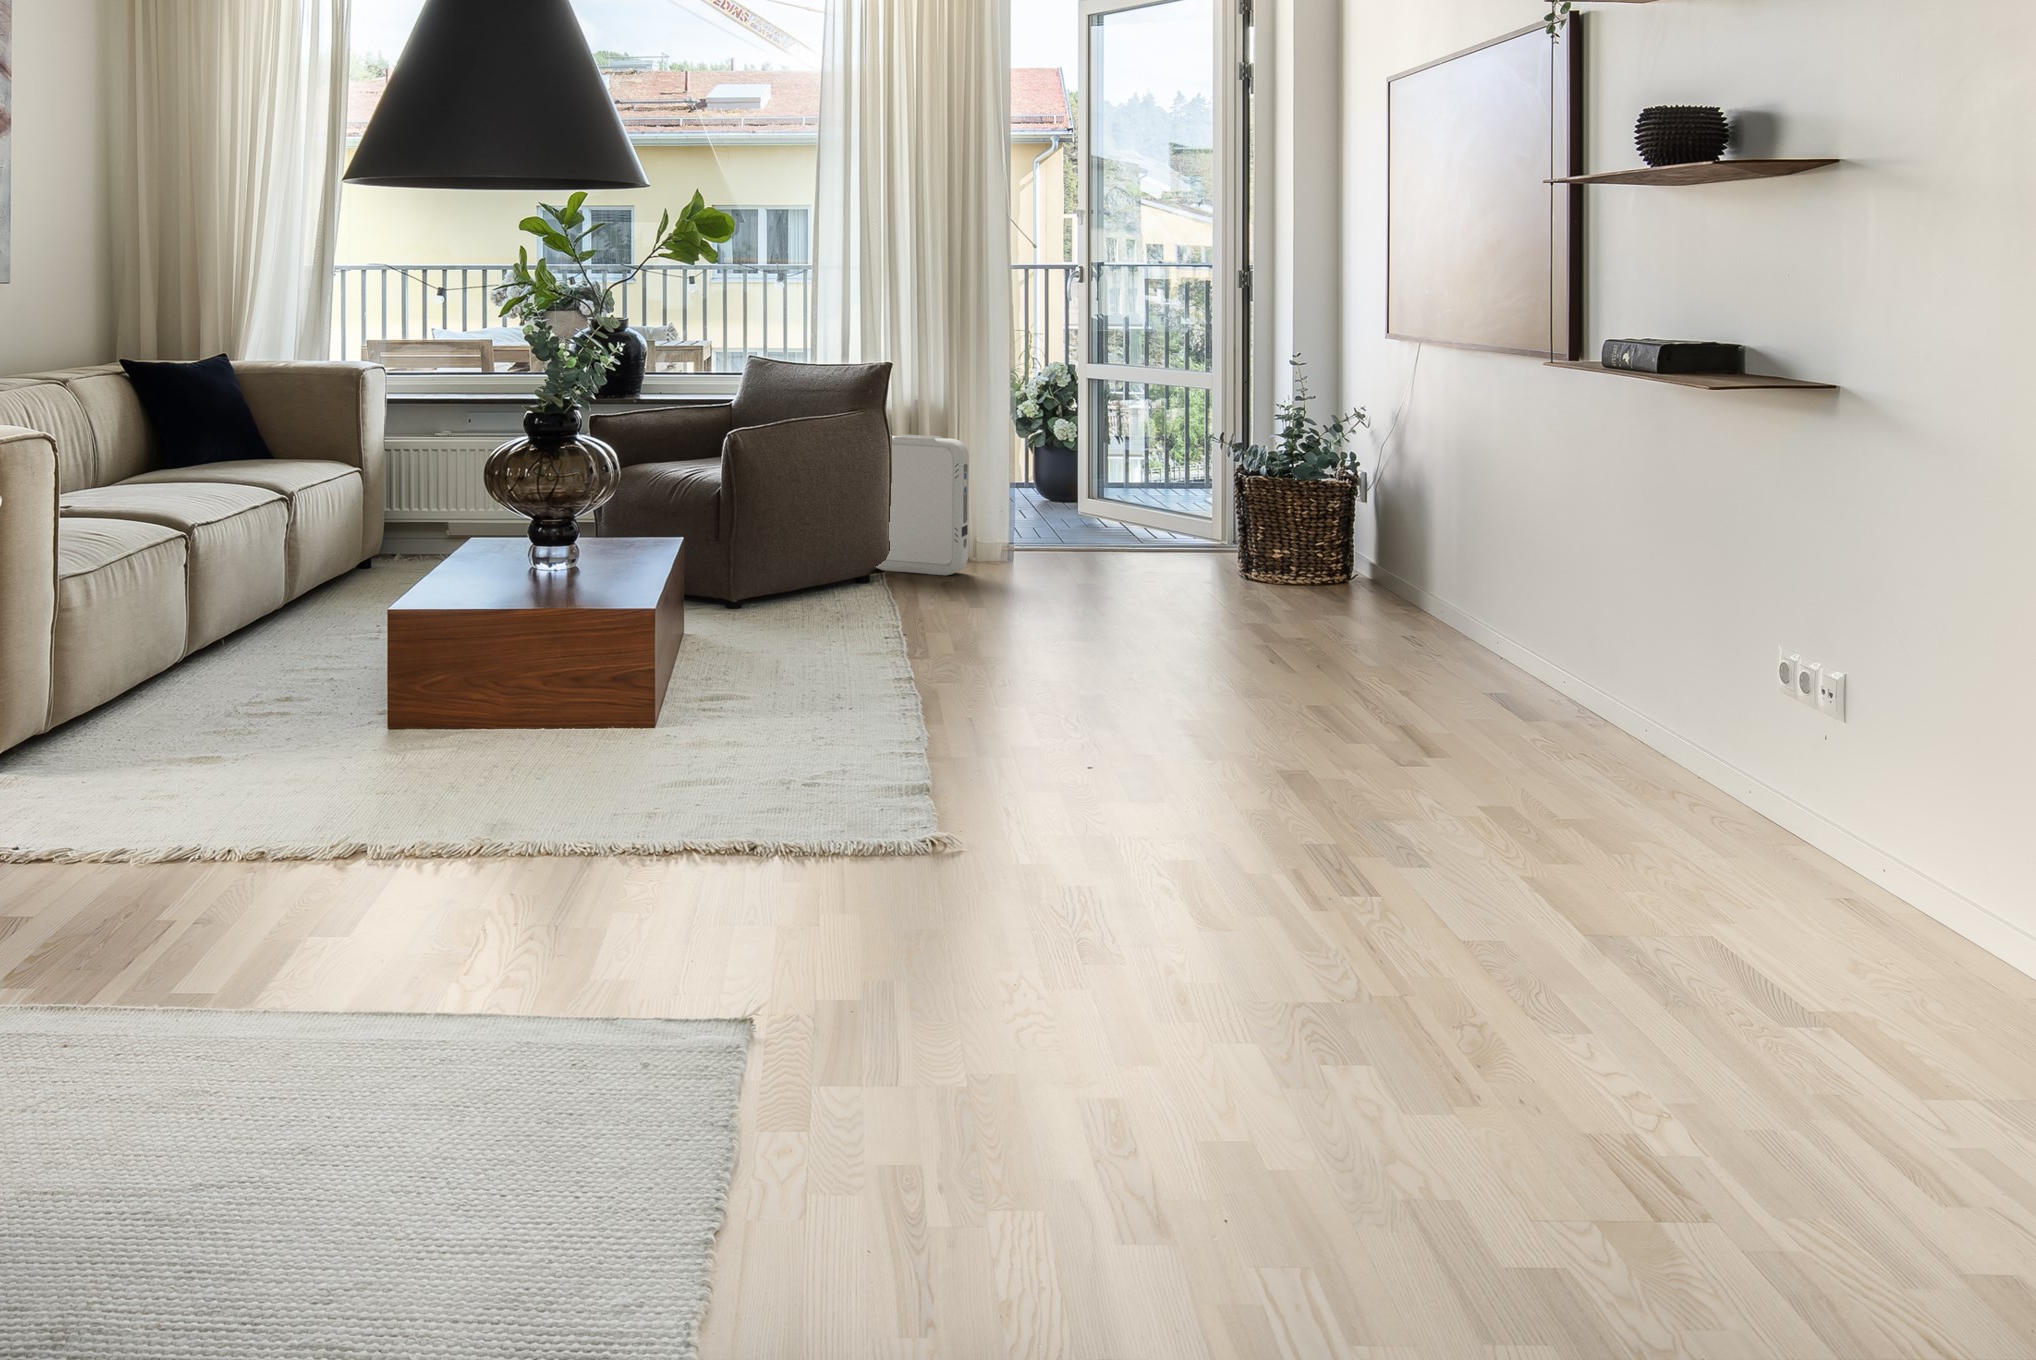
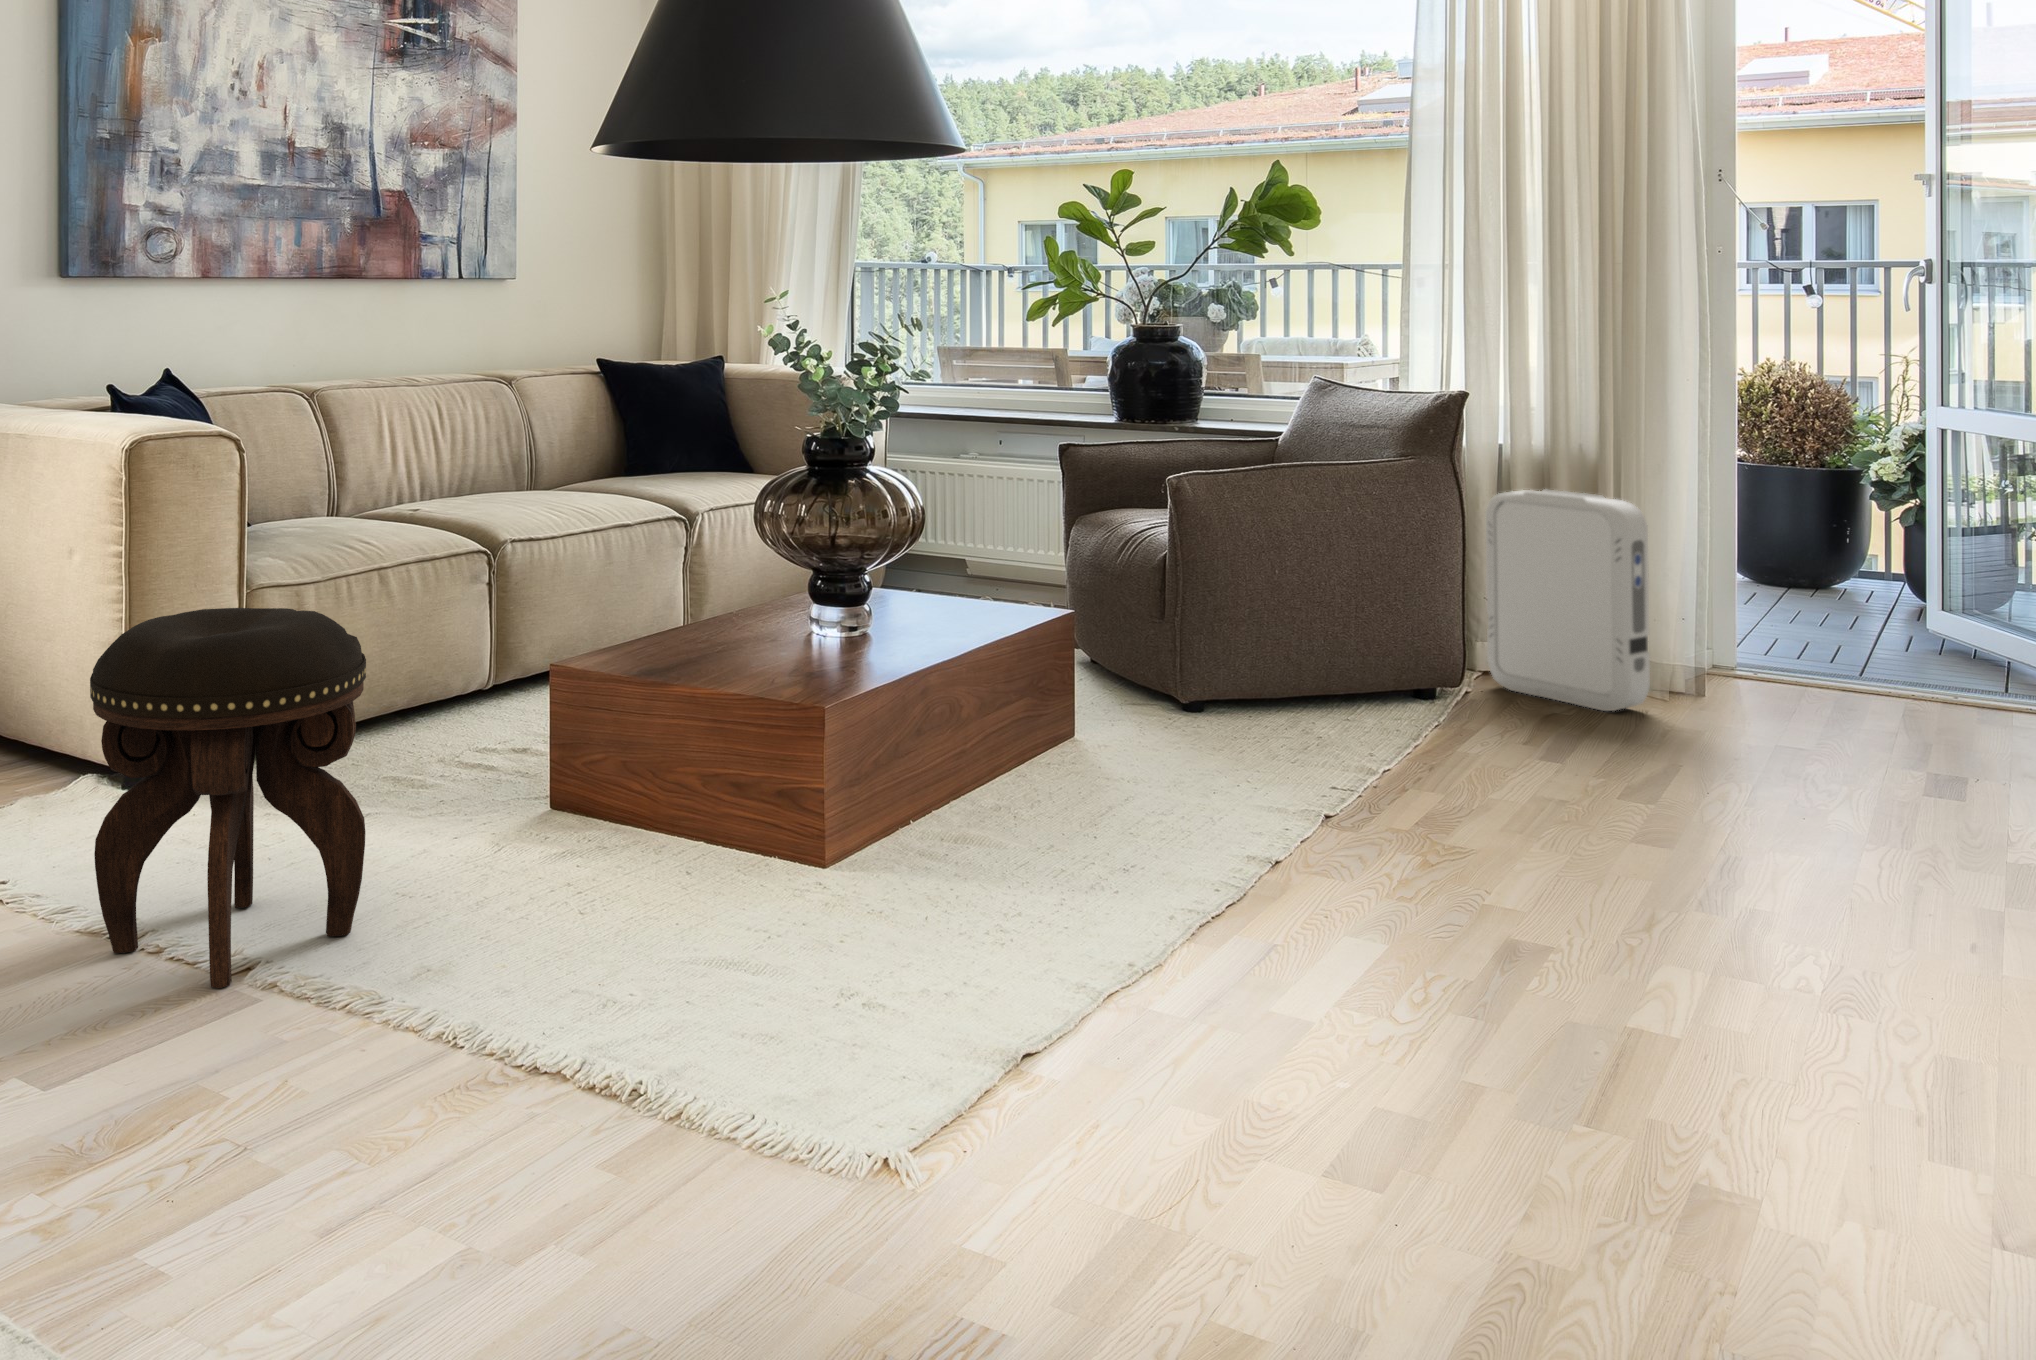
footstool: none [205,577,423,865] -> present [90,608,366,988]

